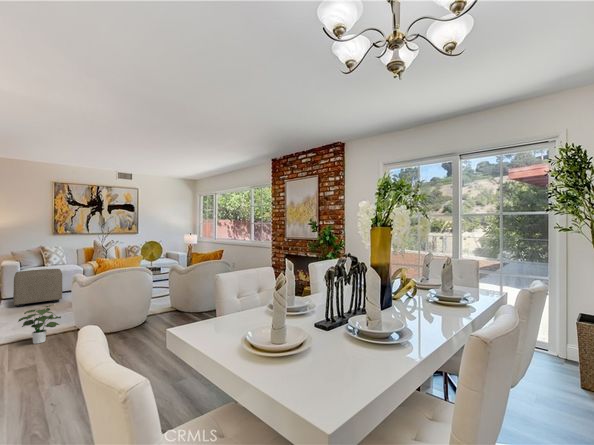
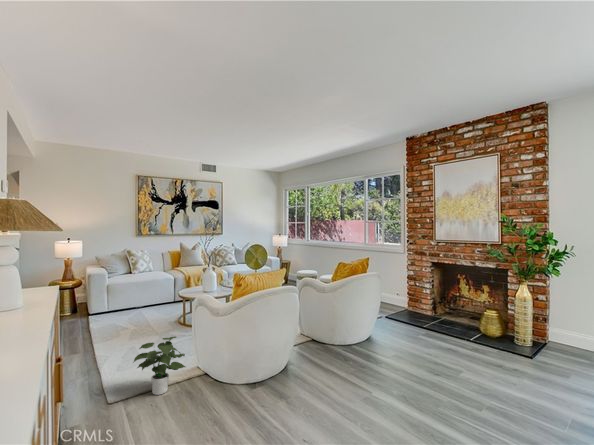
ottoman: present [13,269,62,306] -> none [106,278,159,325]

